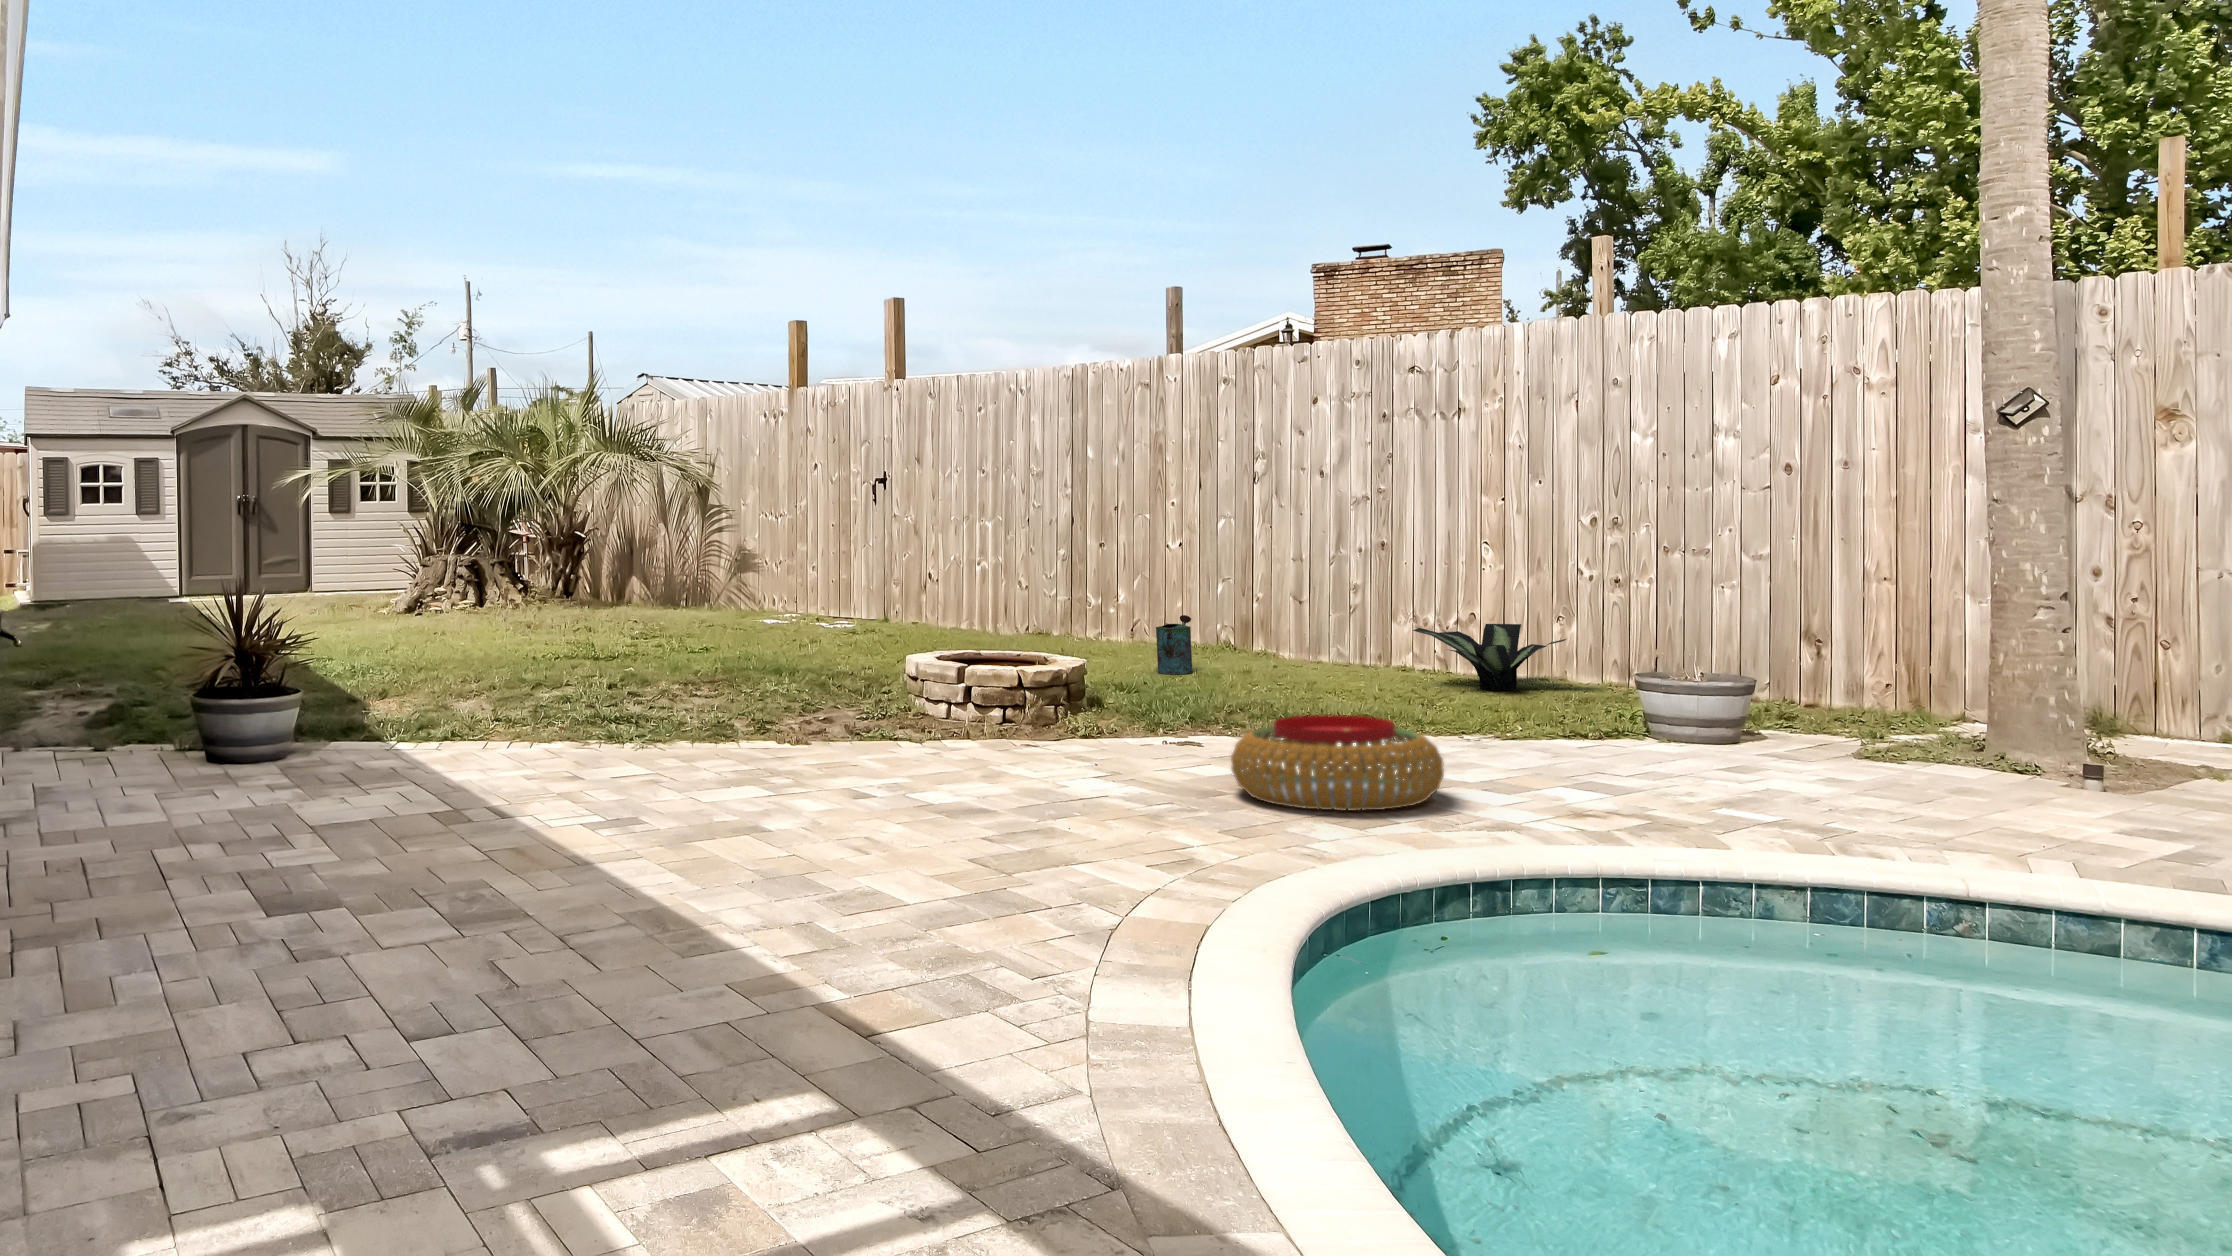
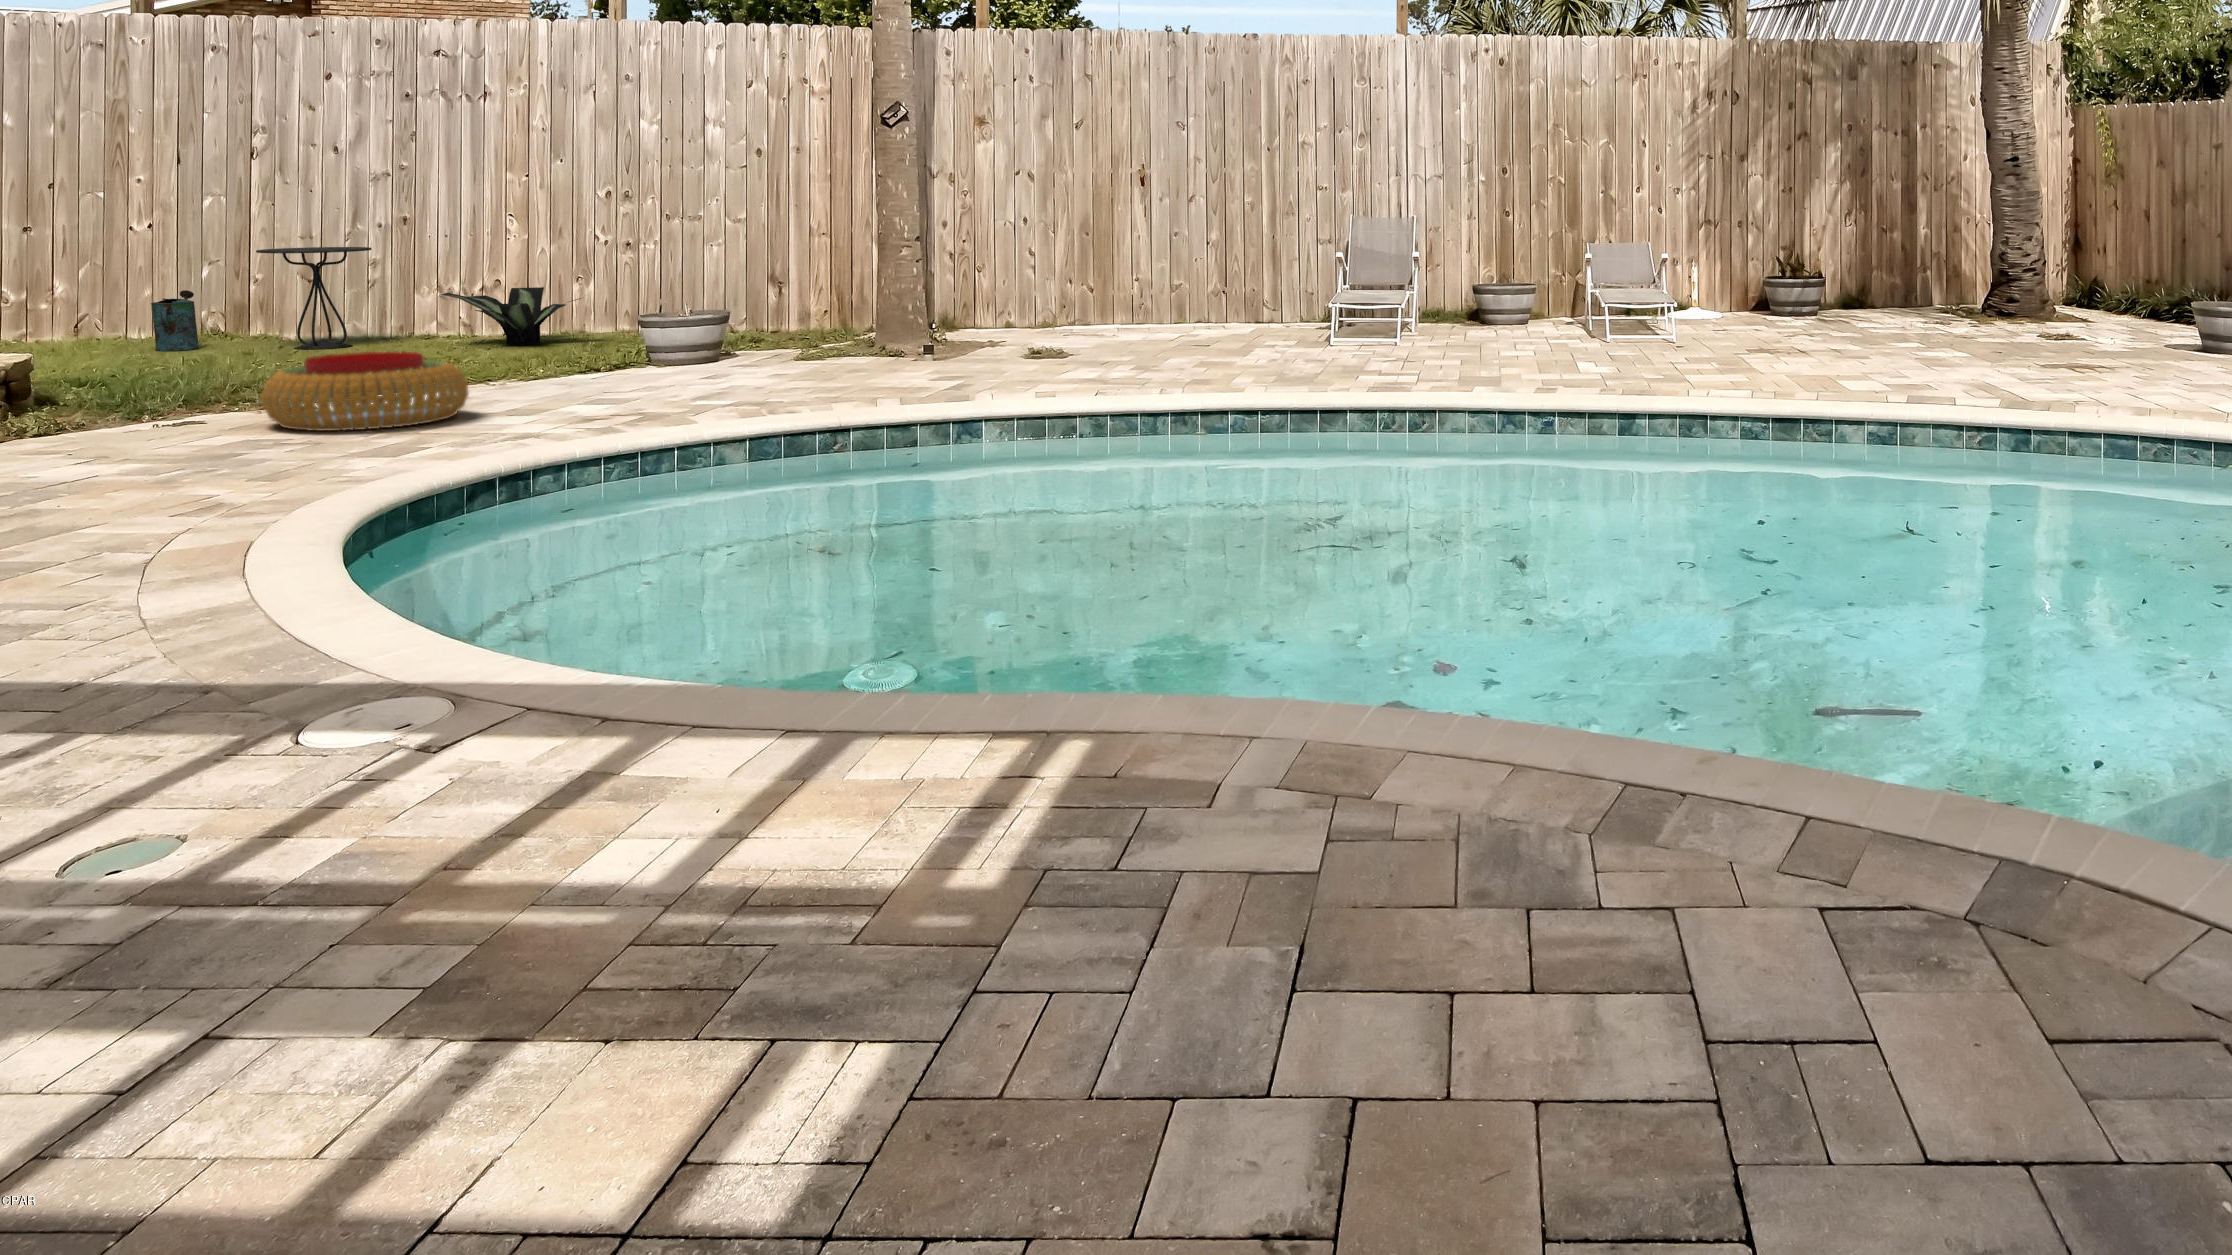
side table: none [1243,576,1347,681] -> present [256,247,372,349]

